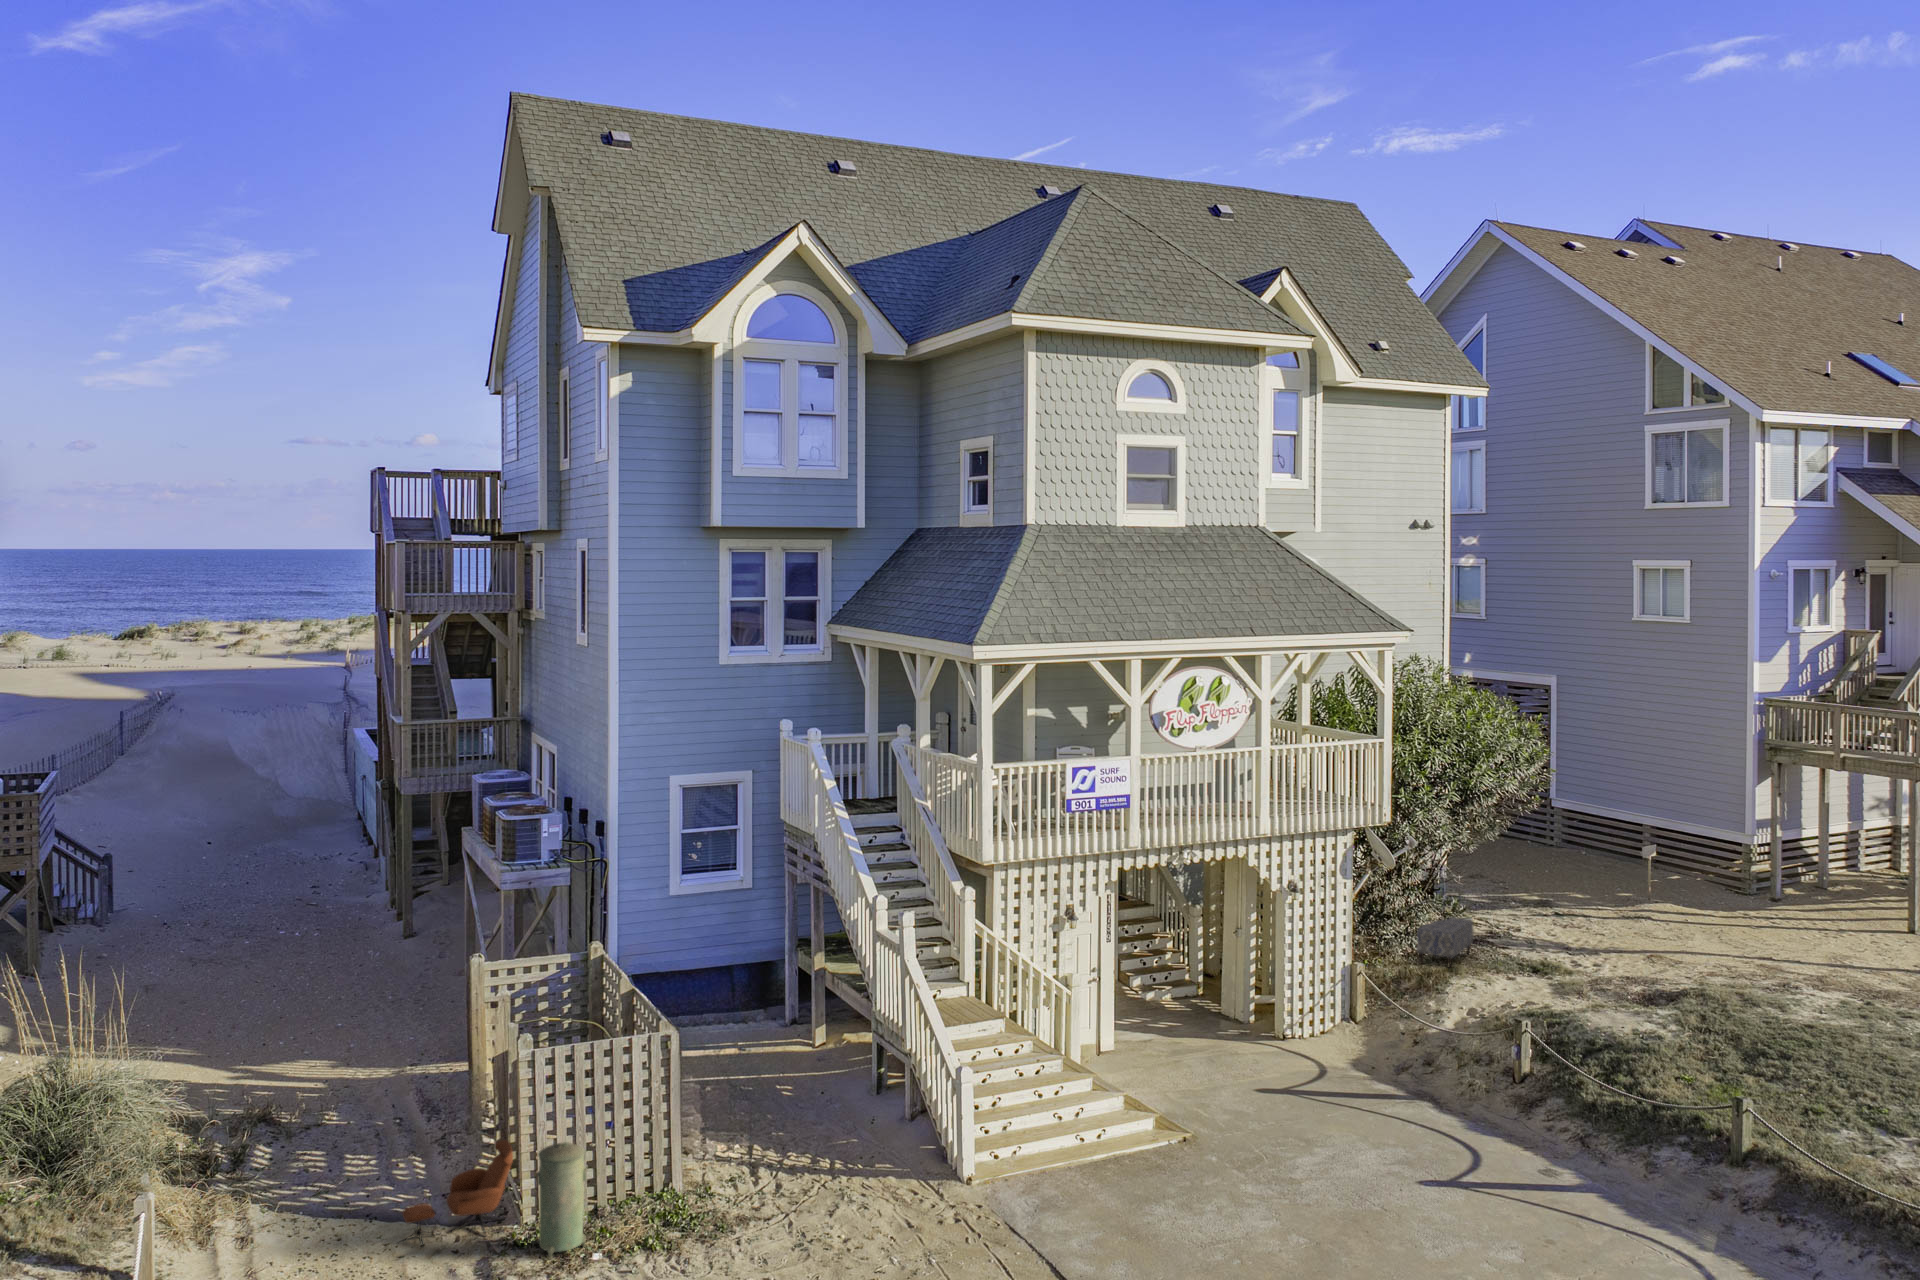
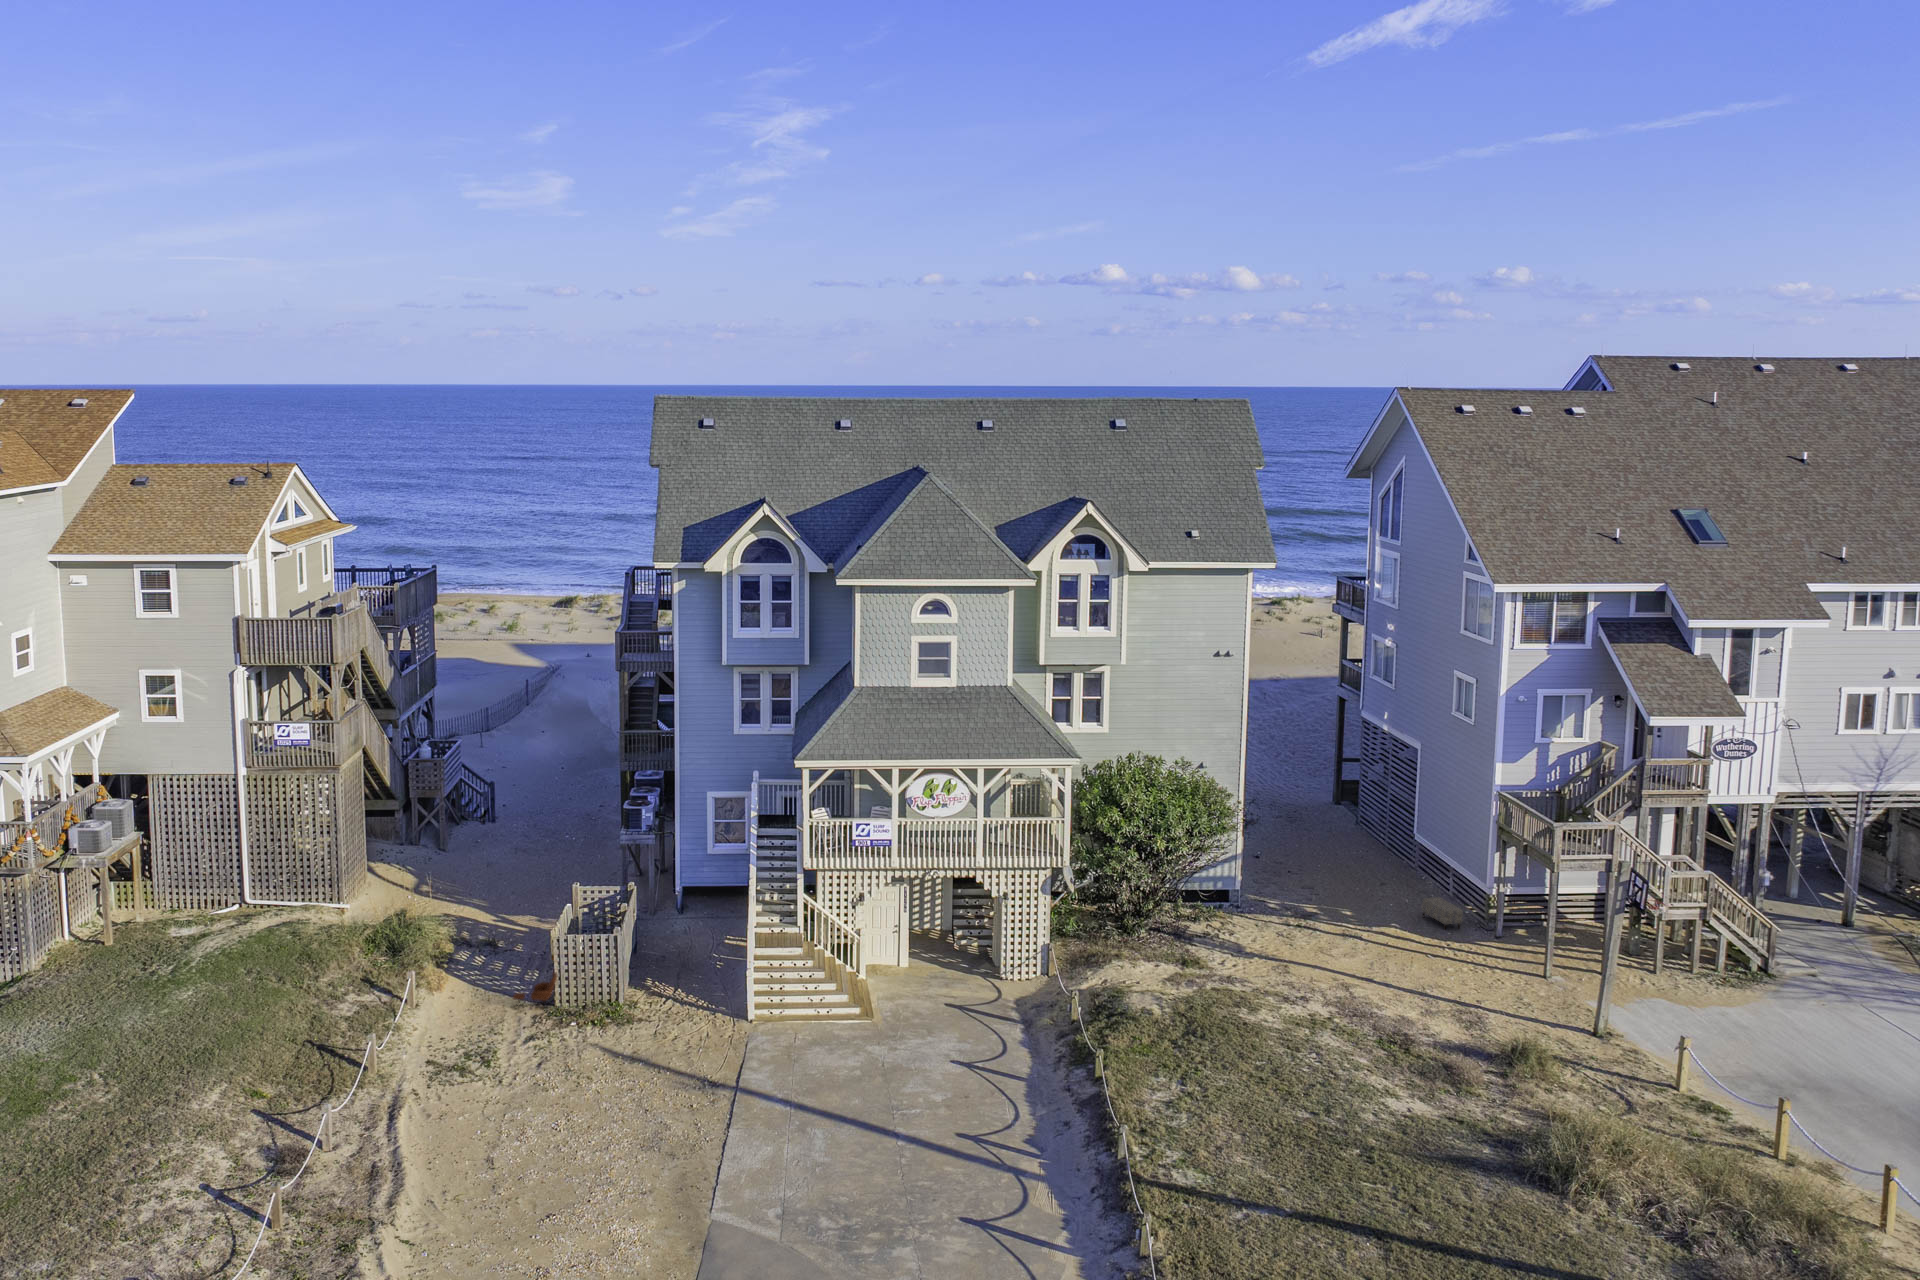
bench: present [1417,916,1473,968] -> present [1422,897,1463,929]
trash can: present [536,1143,587,1259] -> none [557,977,577,1022]

